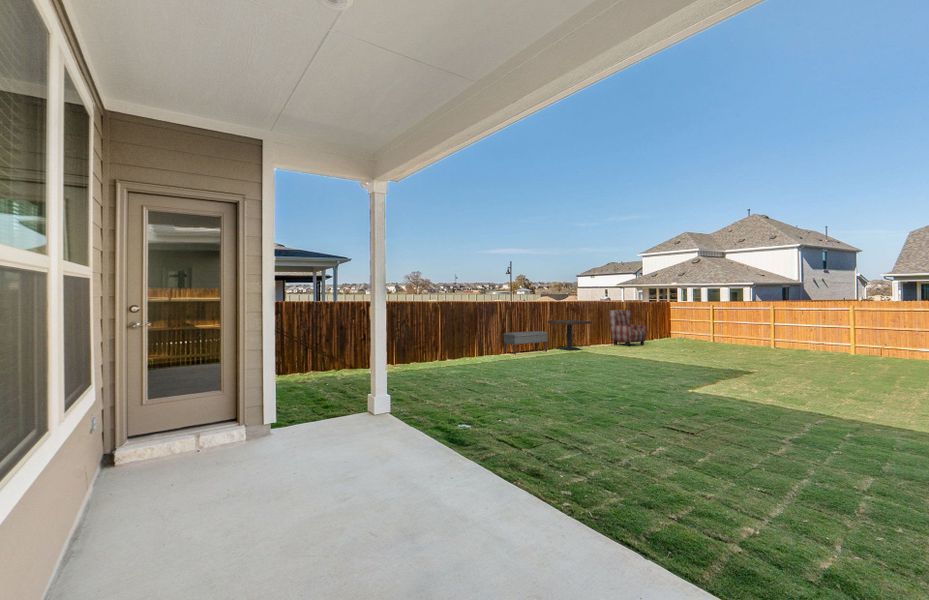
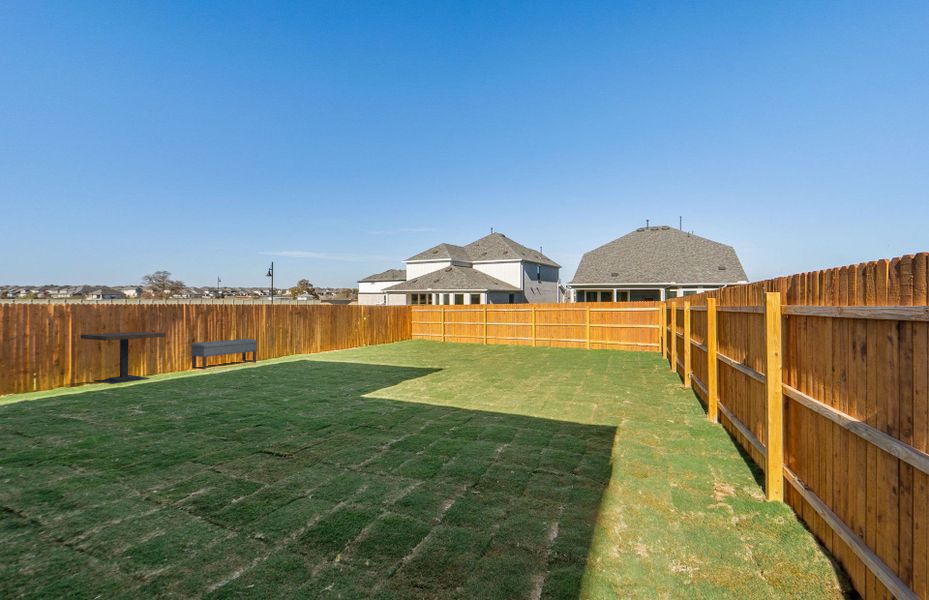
armchair: present [609,310,647,346] -> none [343,314,381,351]
side table: present [548,320,592,351] -> present [81,332,166,384]

